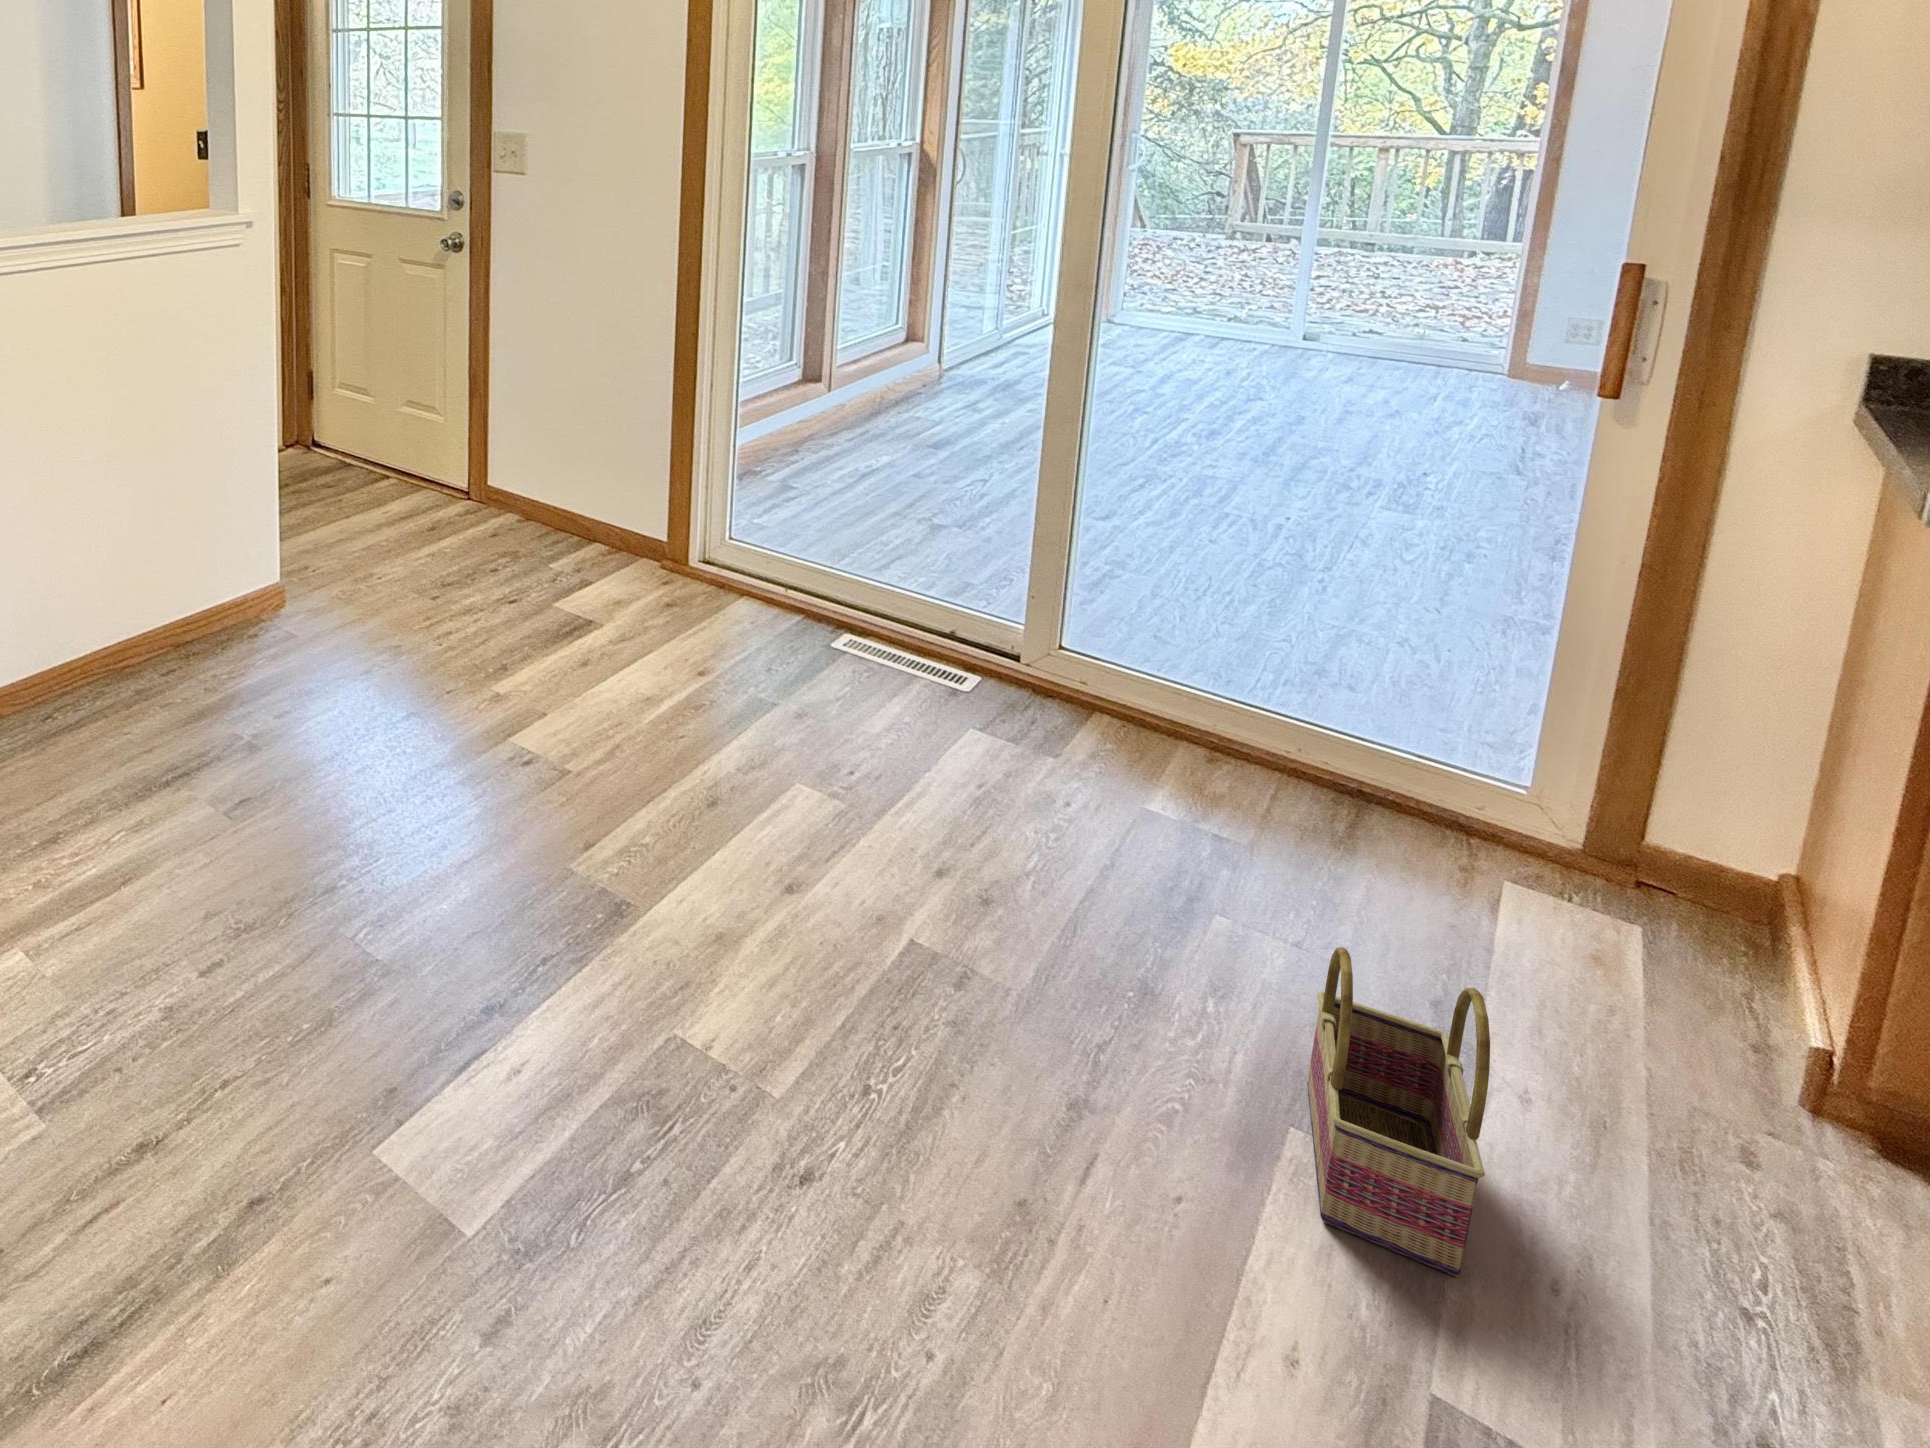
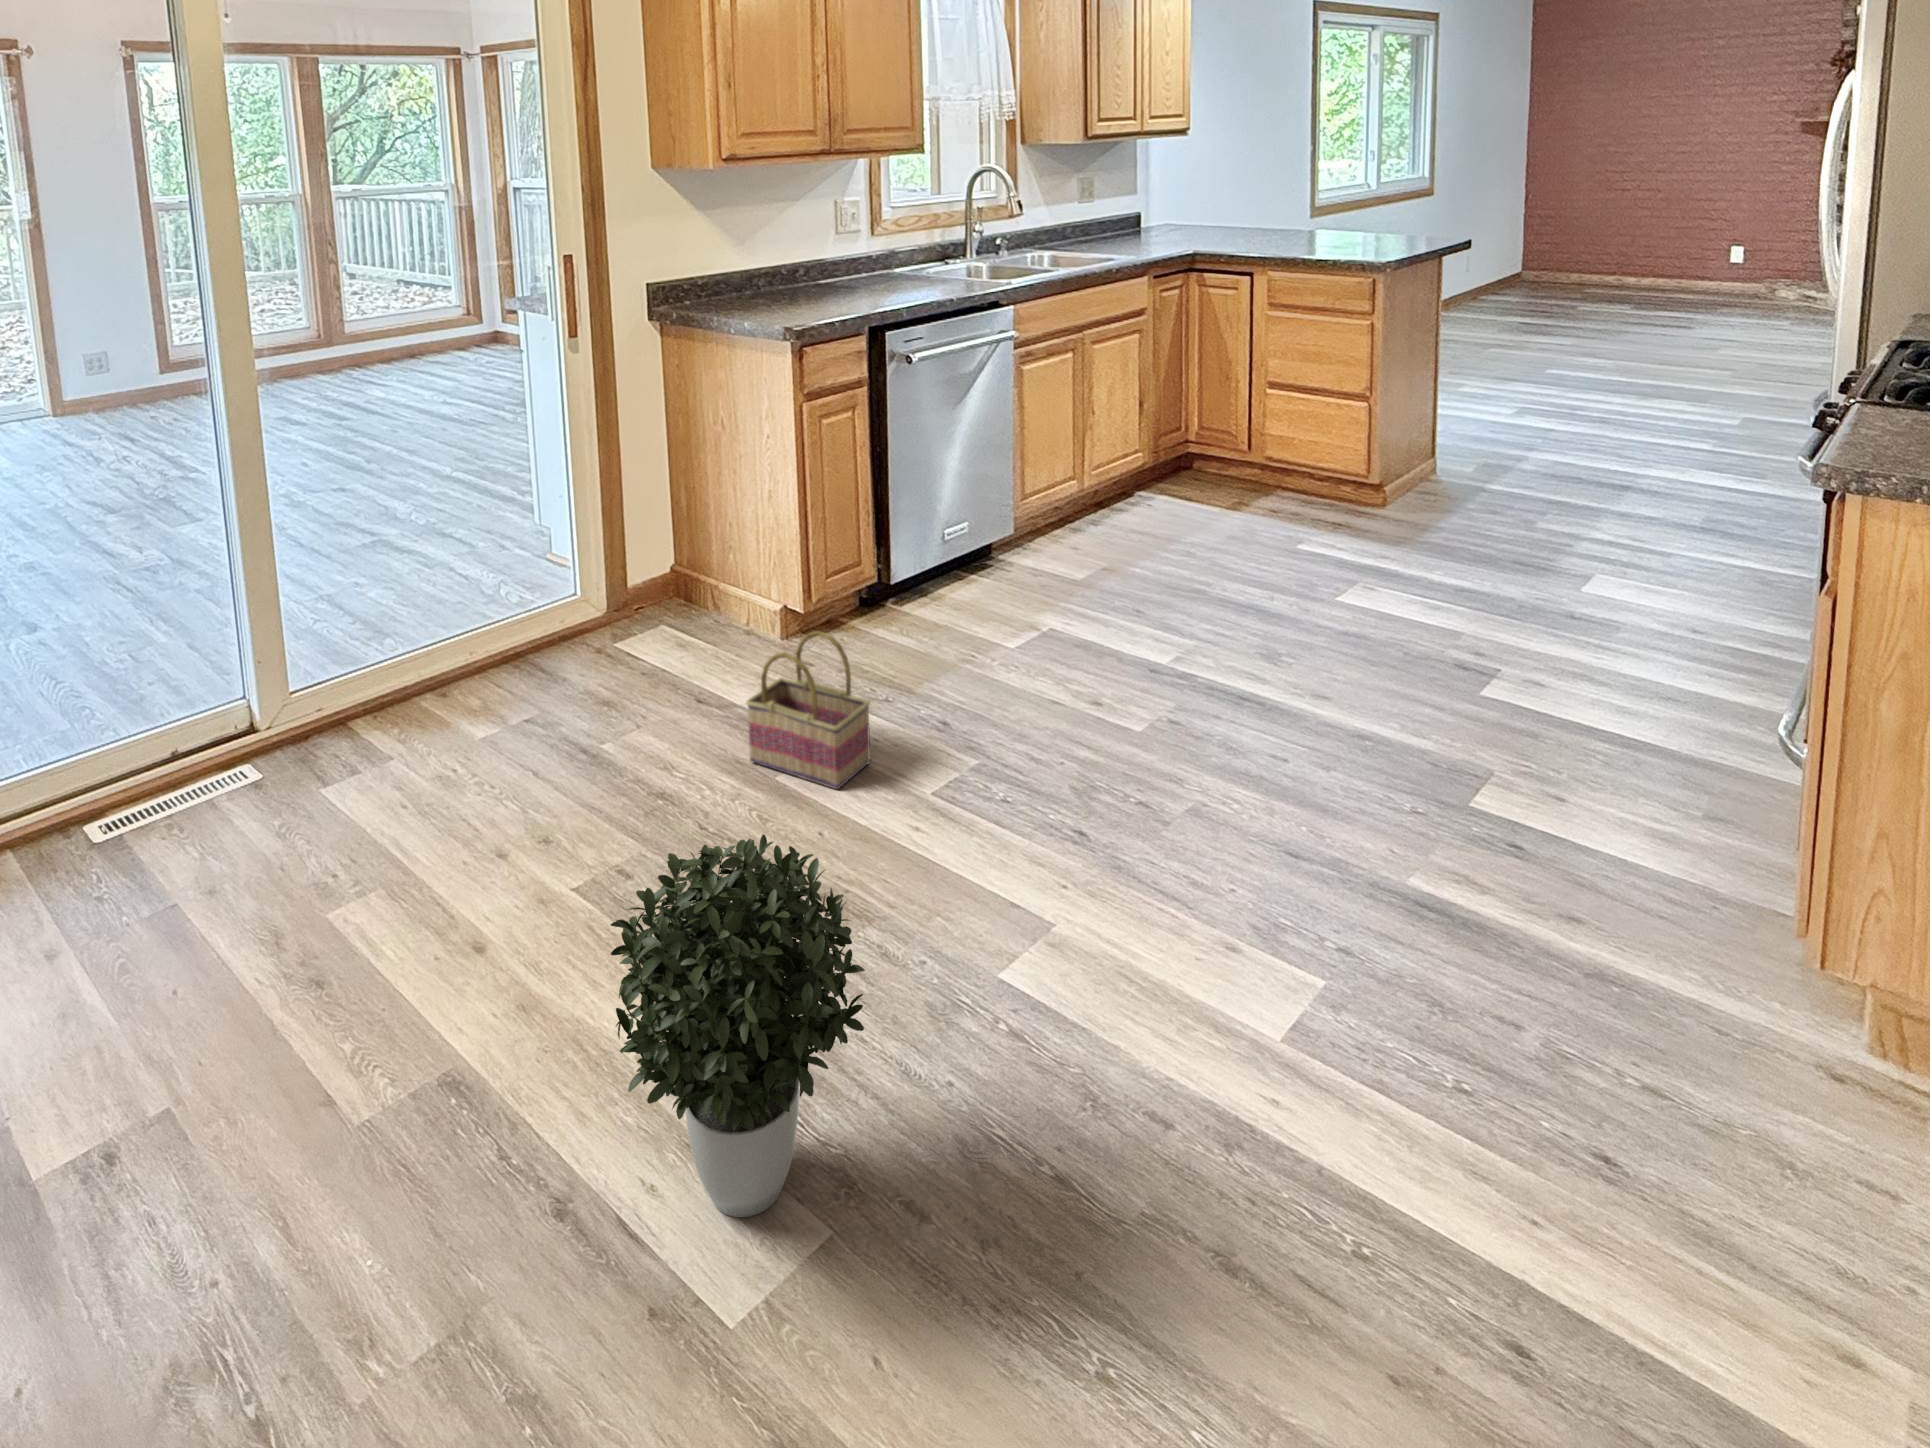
potted plant: none [394,788,669,1183] -> present [611,834,865,1217]

